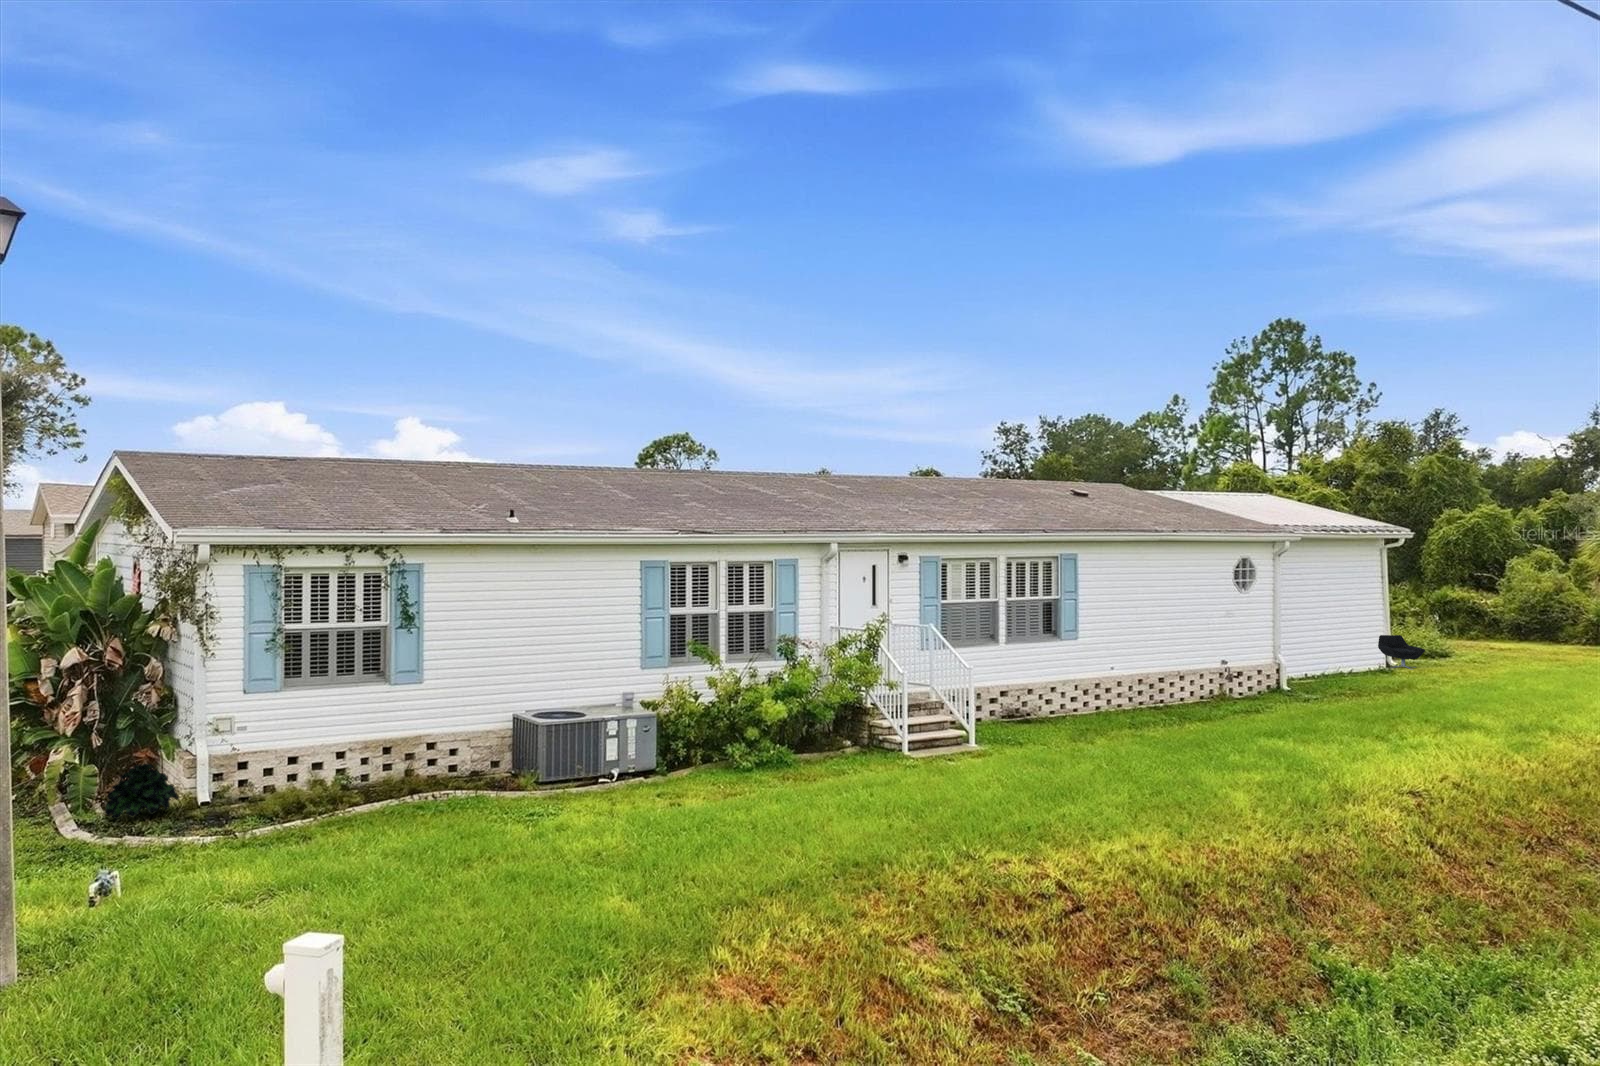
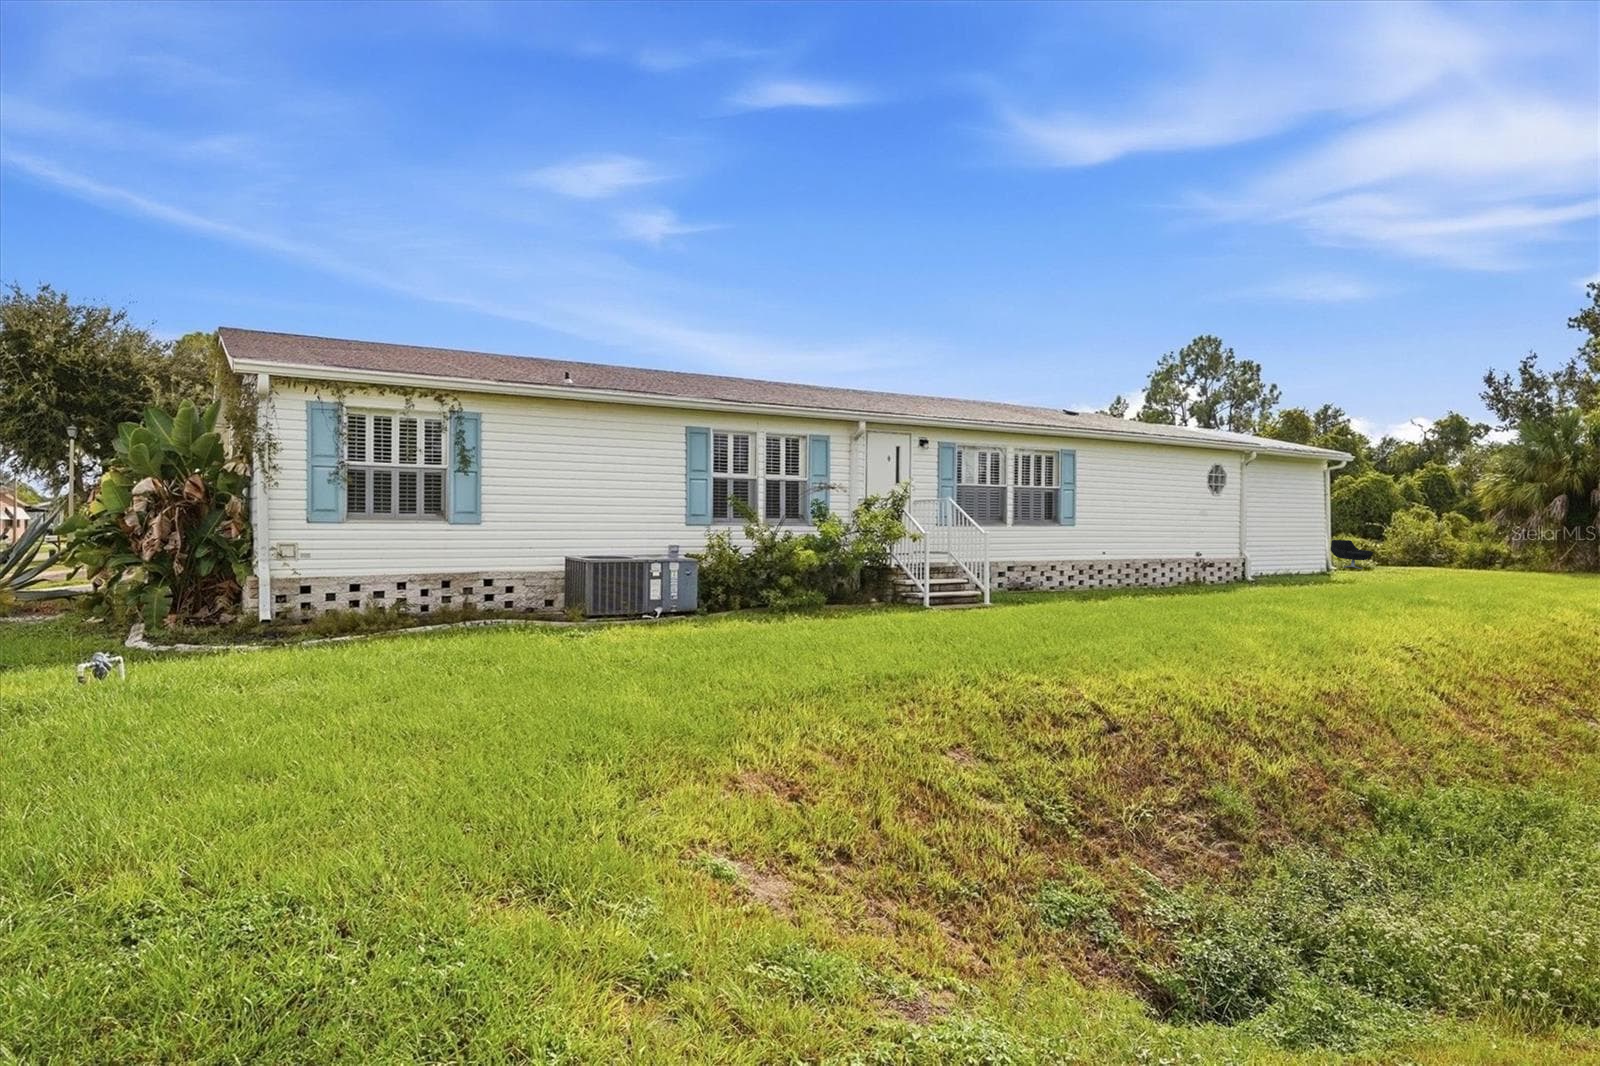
potted plant: present [105,763,179,819] -> none [173,581,246,631]

